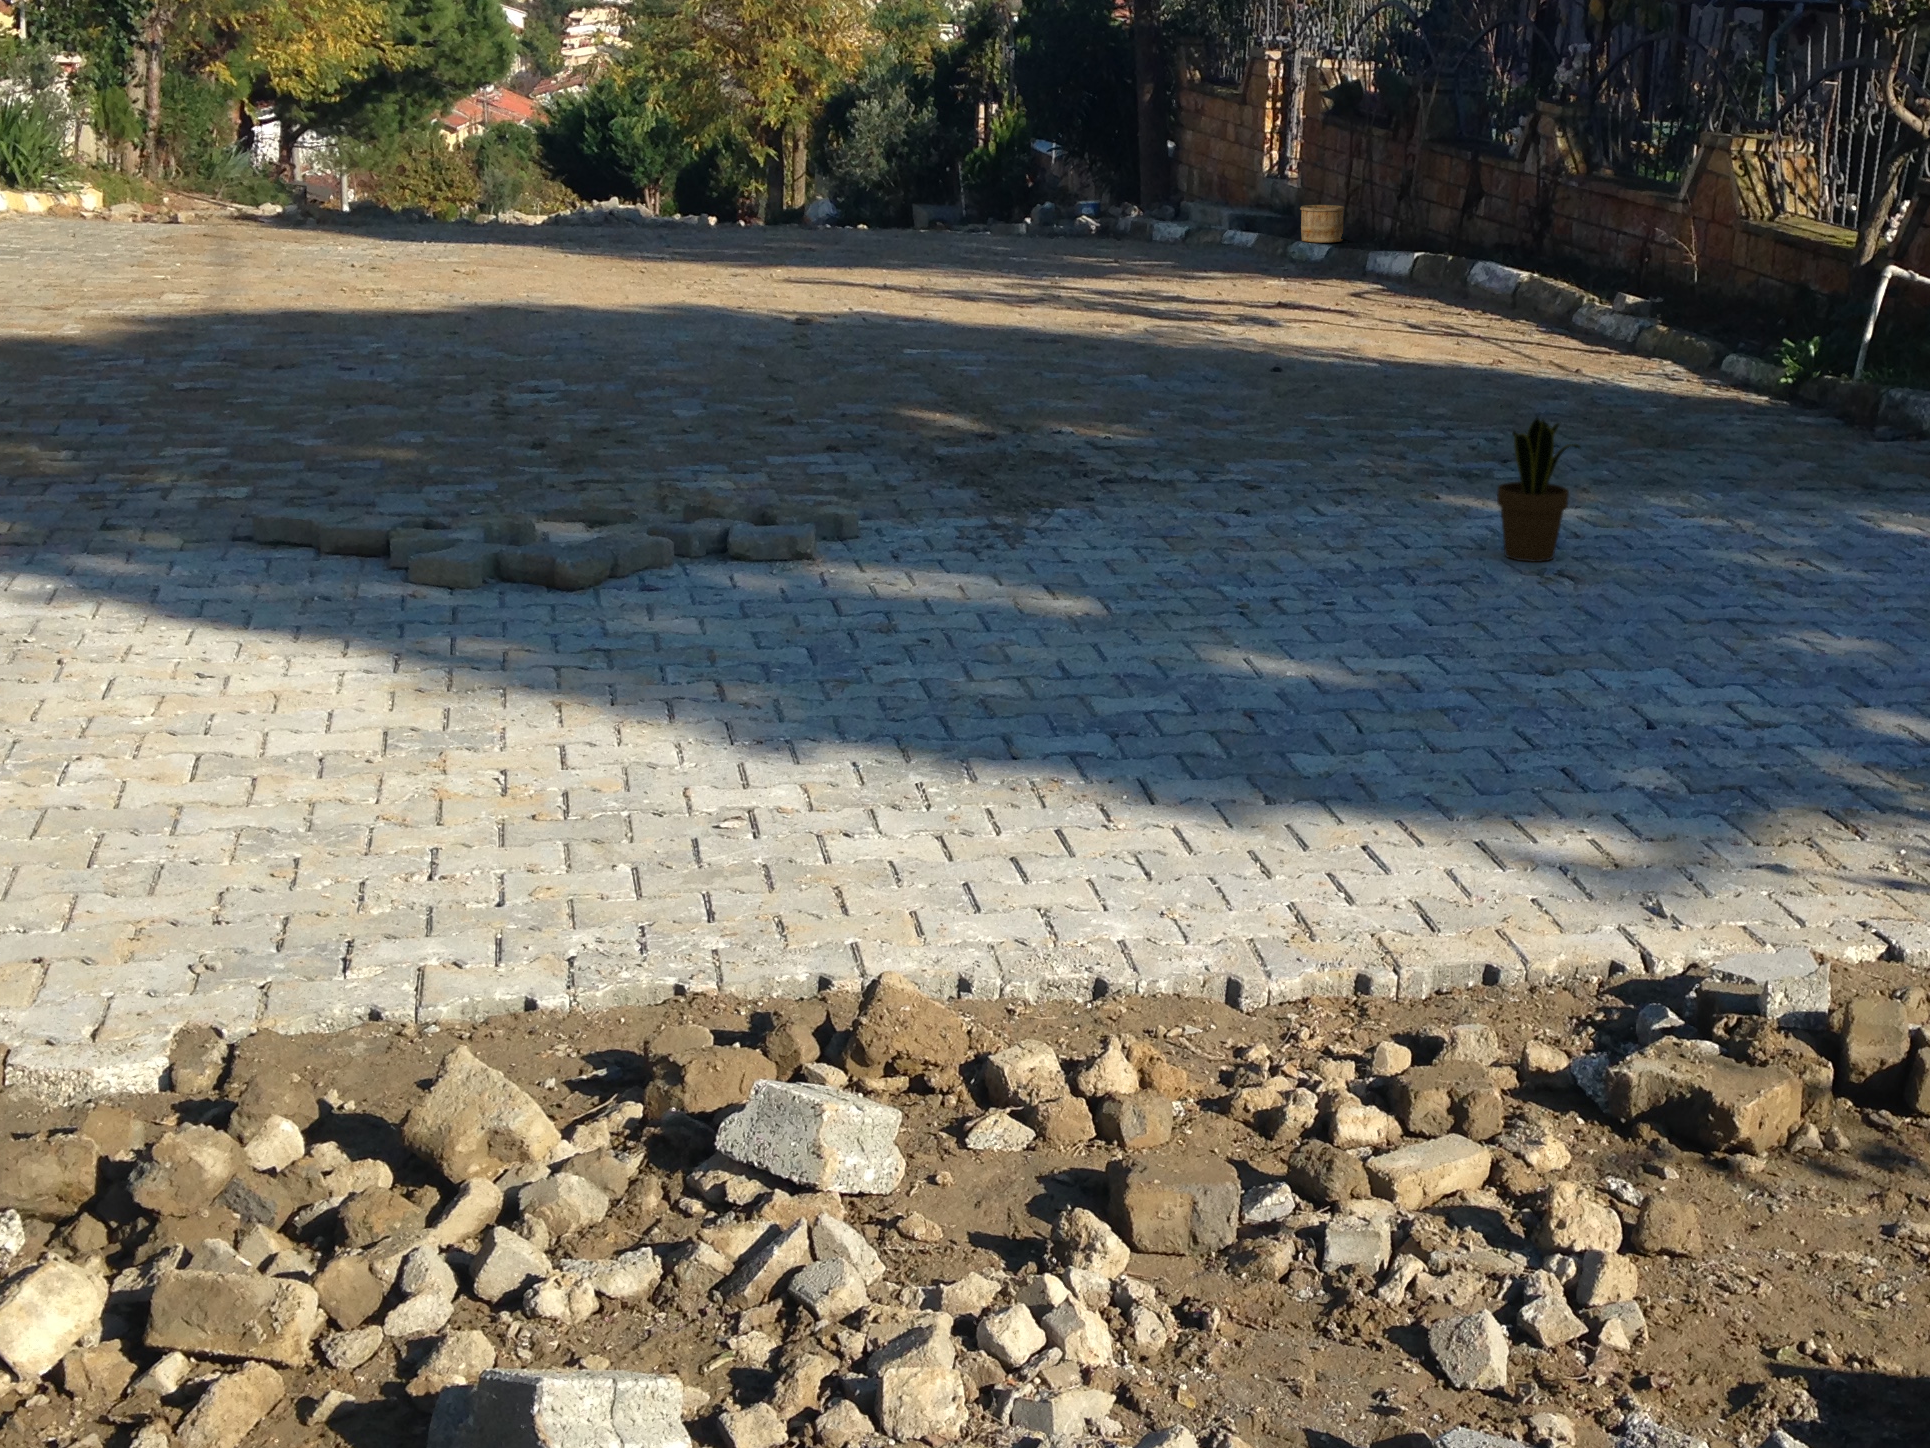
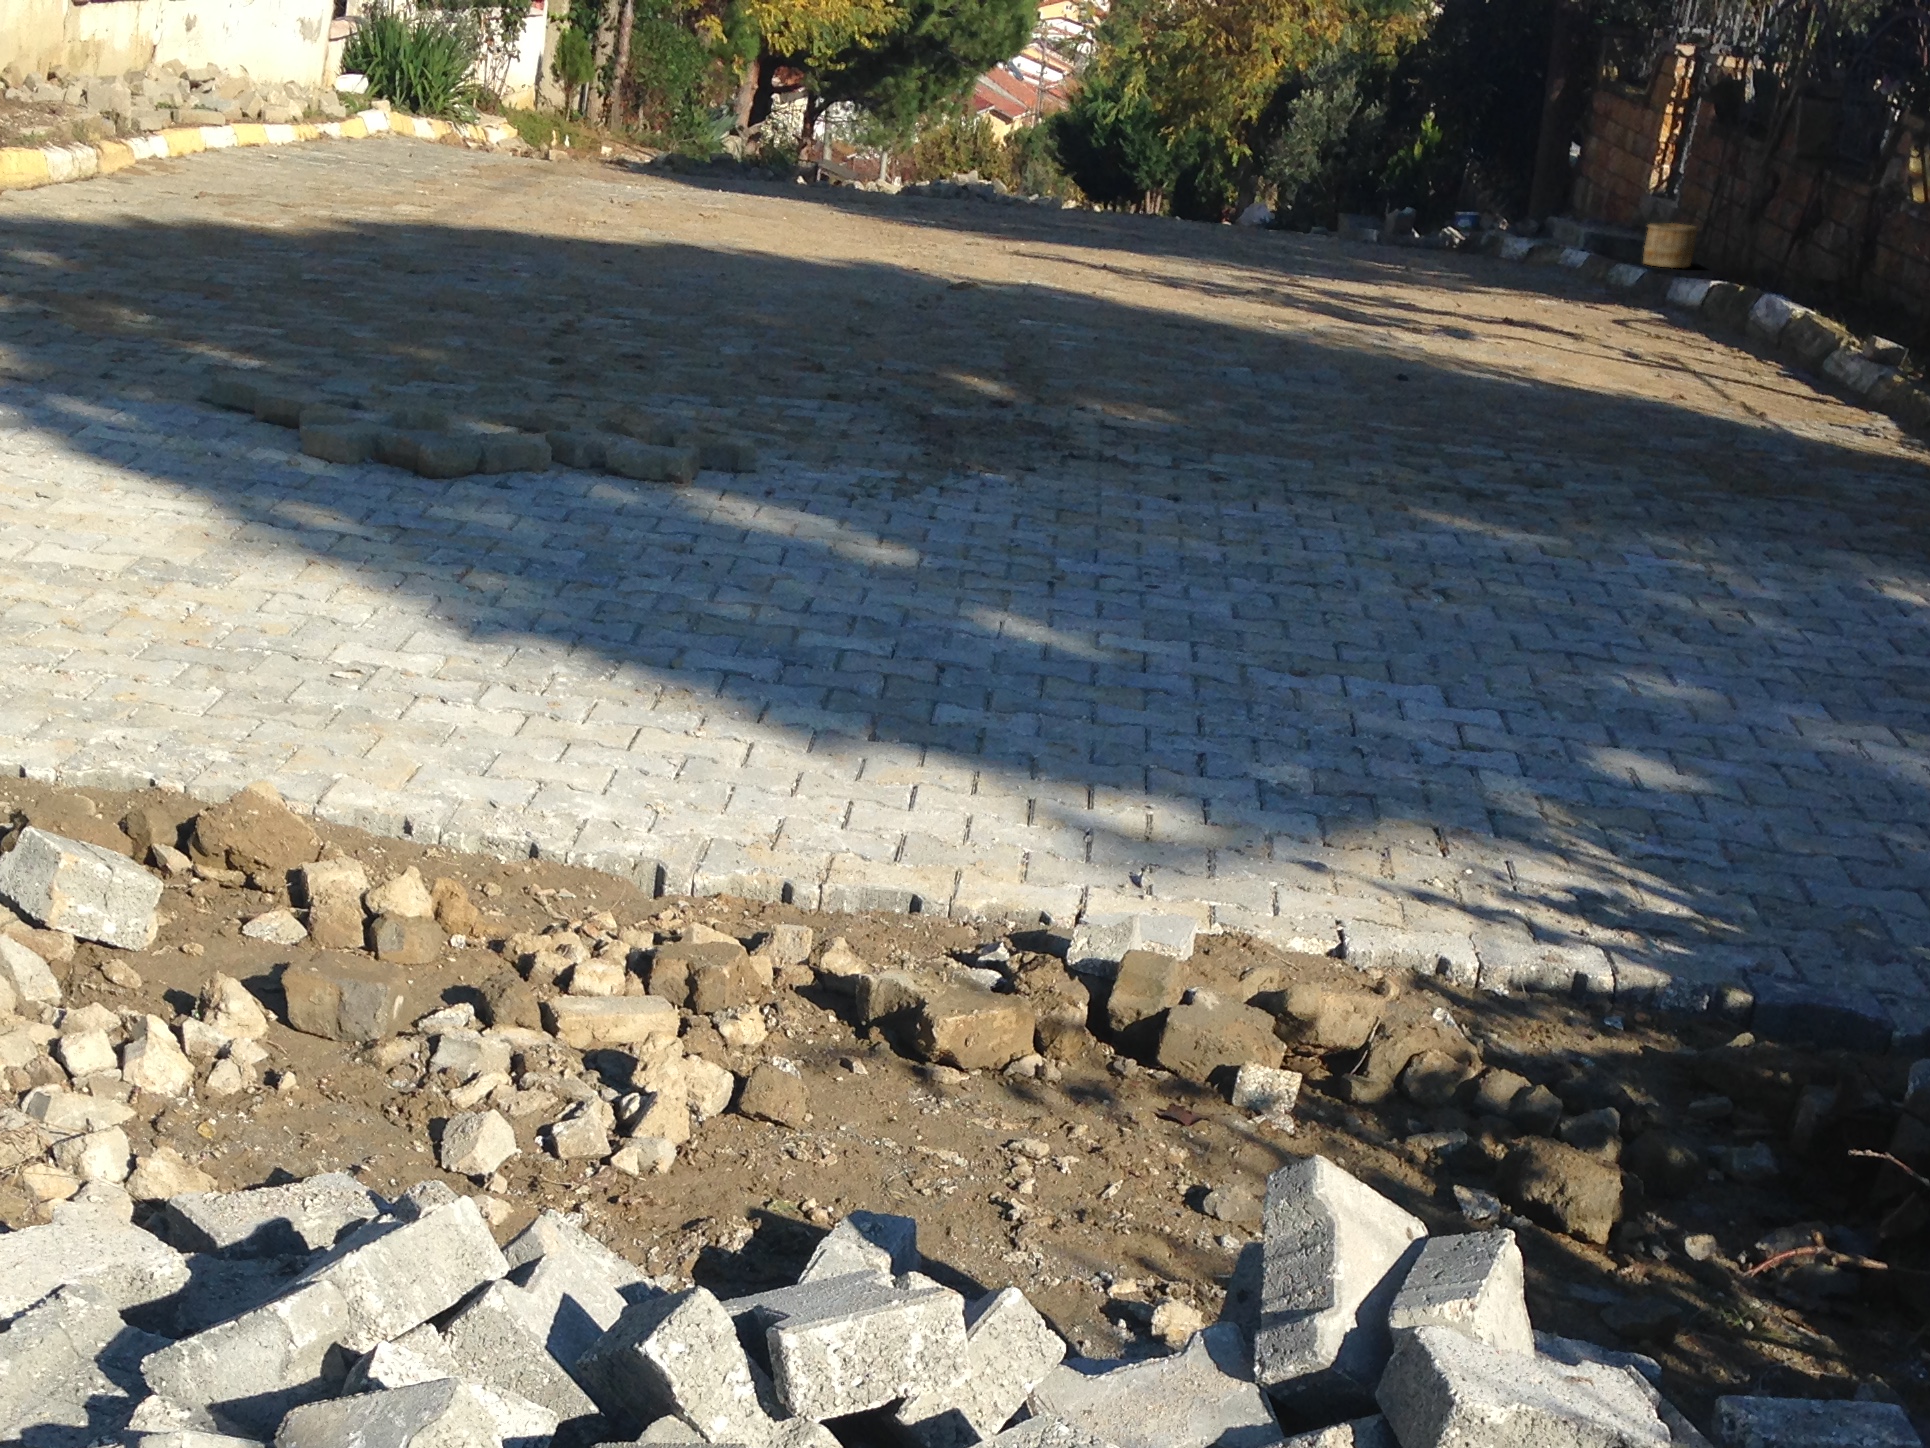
potted plant: present [1497,418,1580,562] -> none [1414,430,1507,588]

